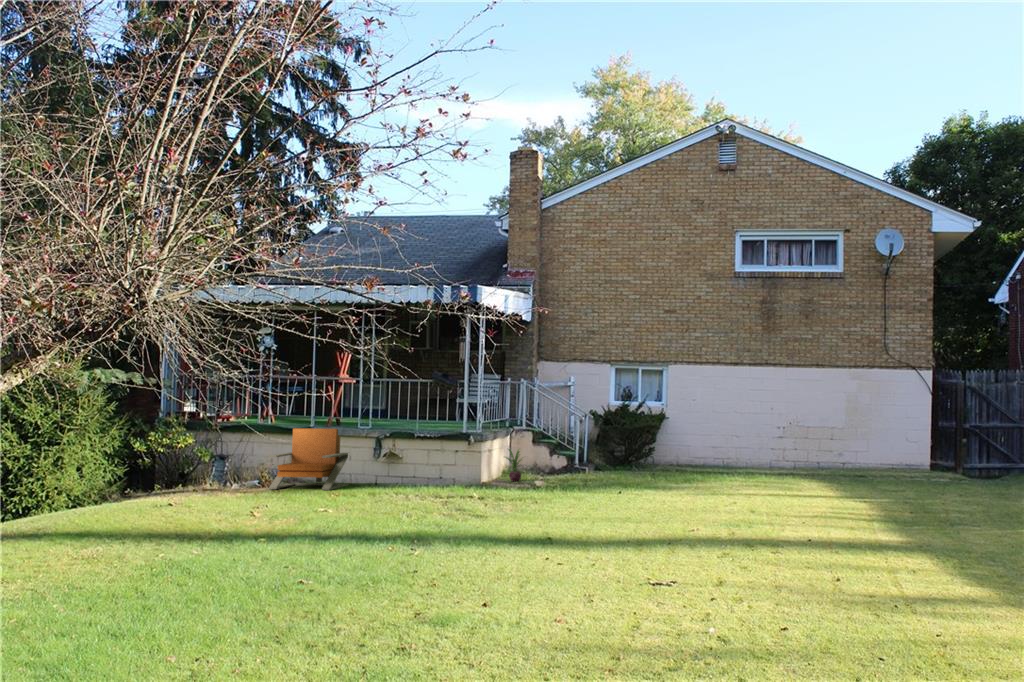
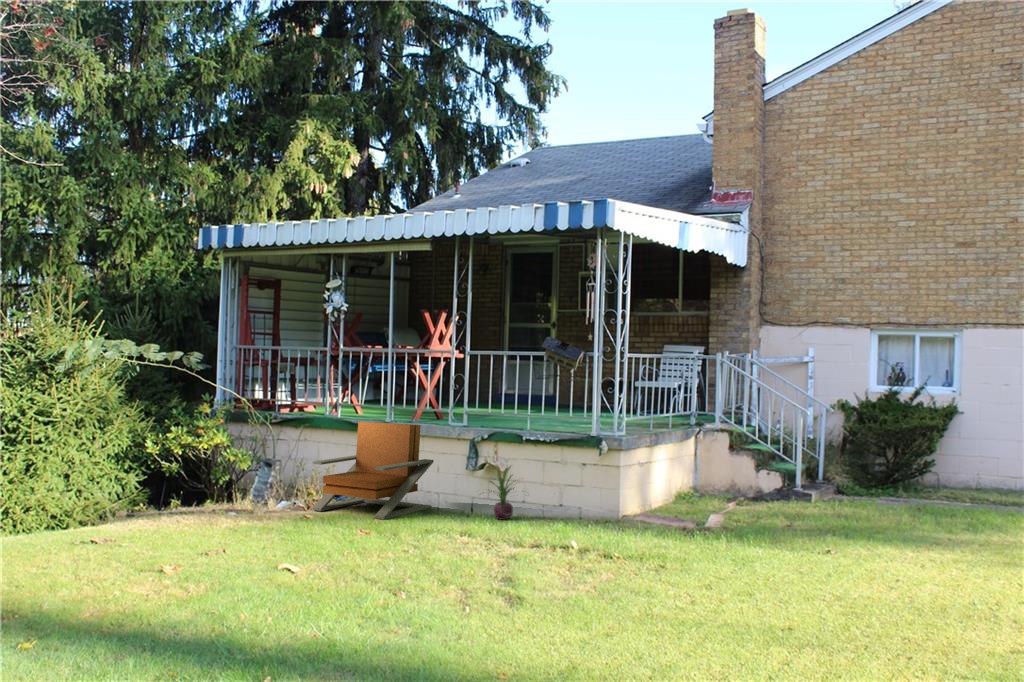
decorative plant: present [505,449,521,481] -> present [489,465,516,520]

